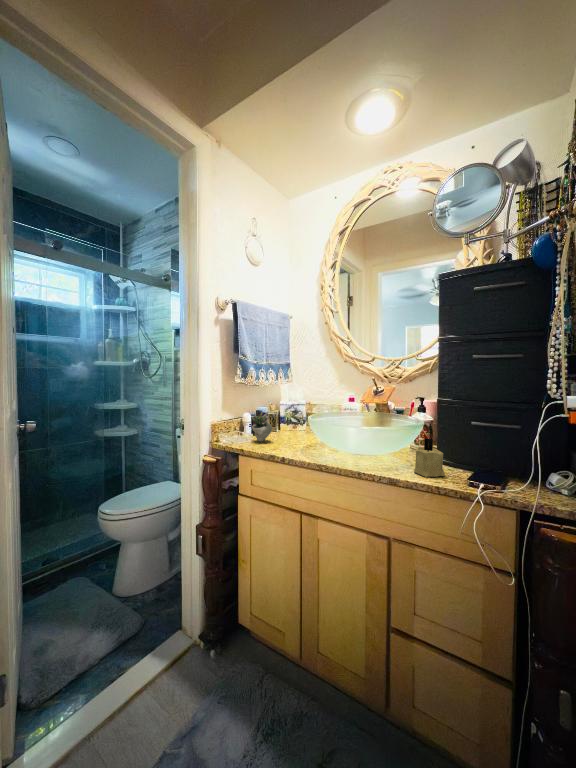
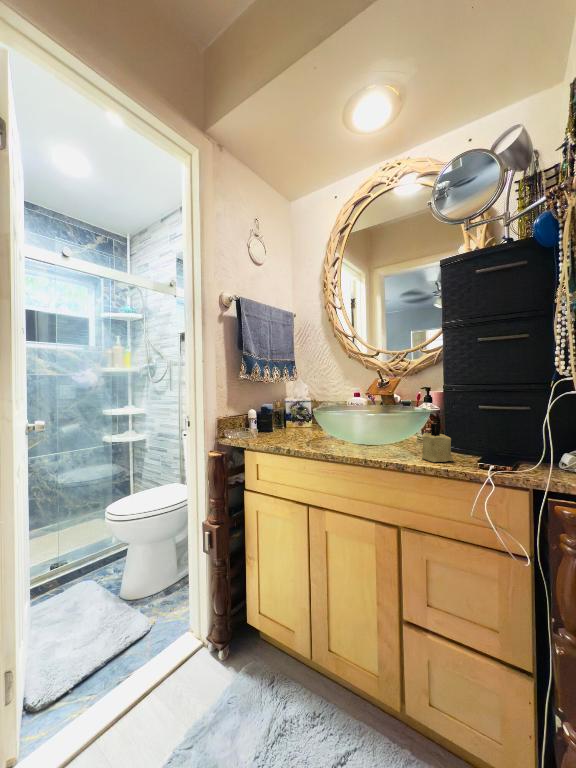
succulent plant: present [252,413,279,442] -> none [257,406,284,436]

